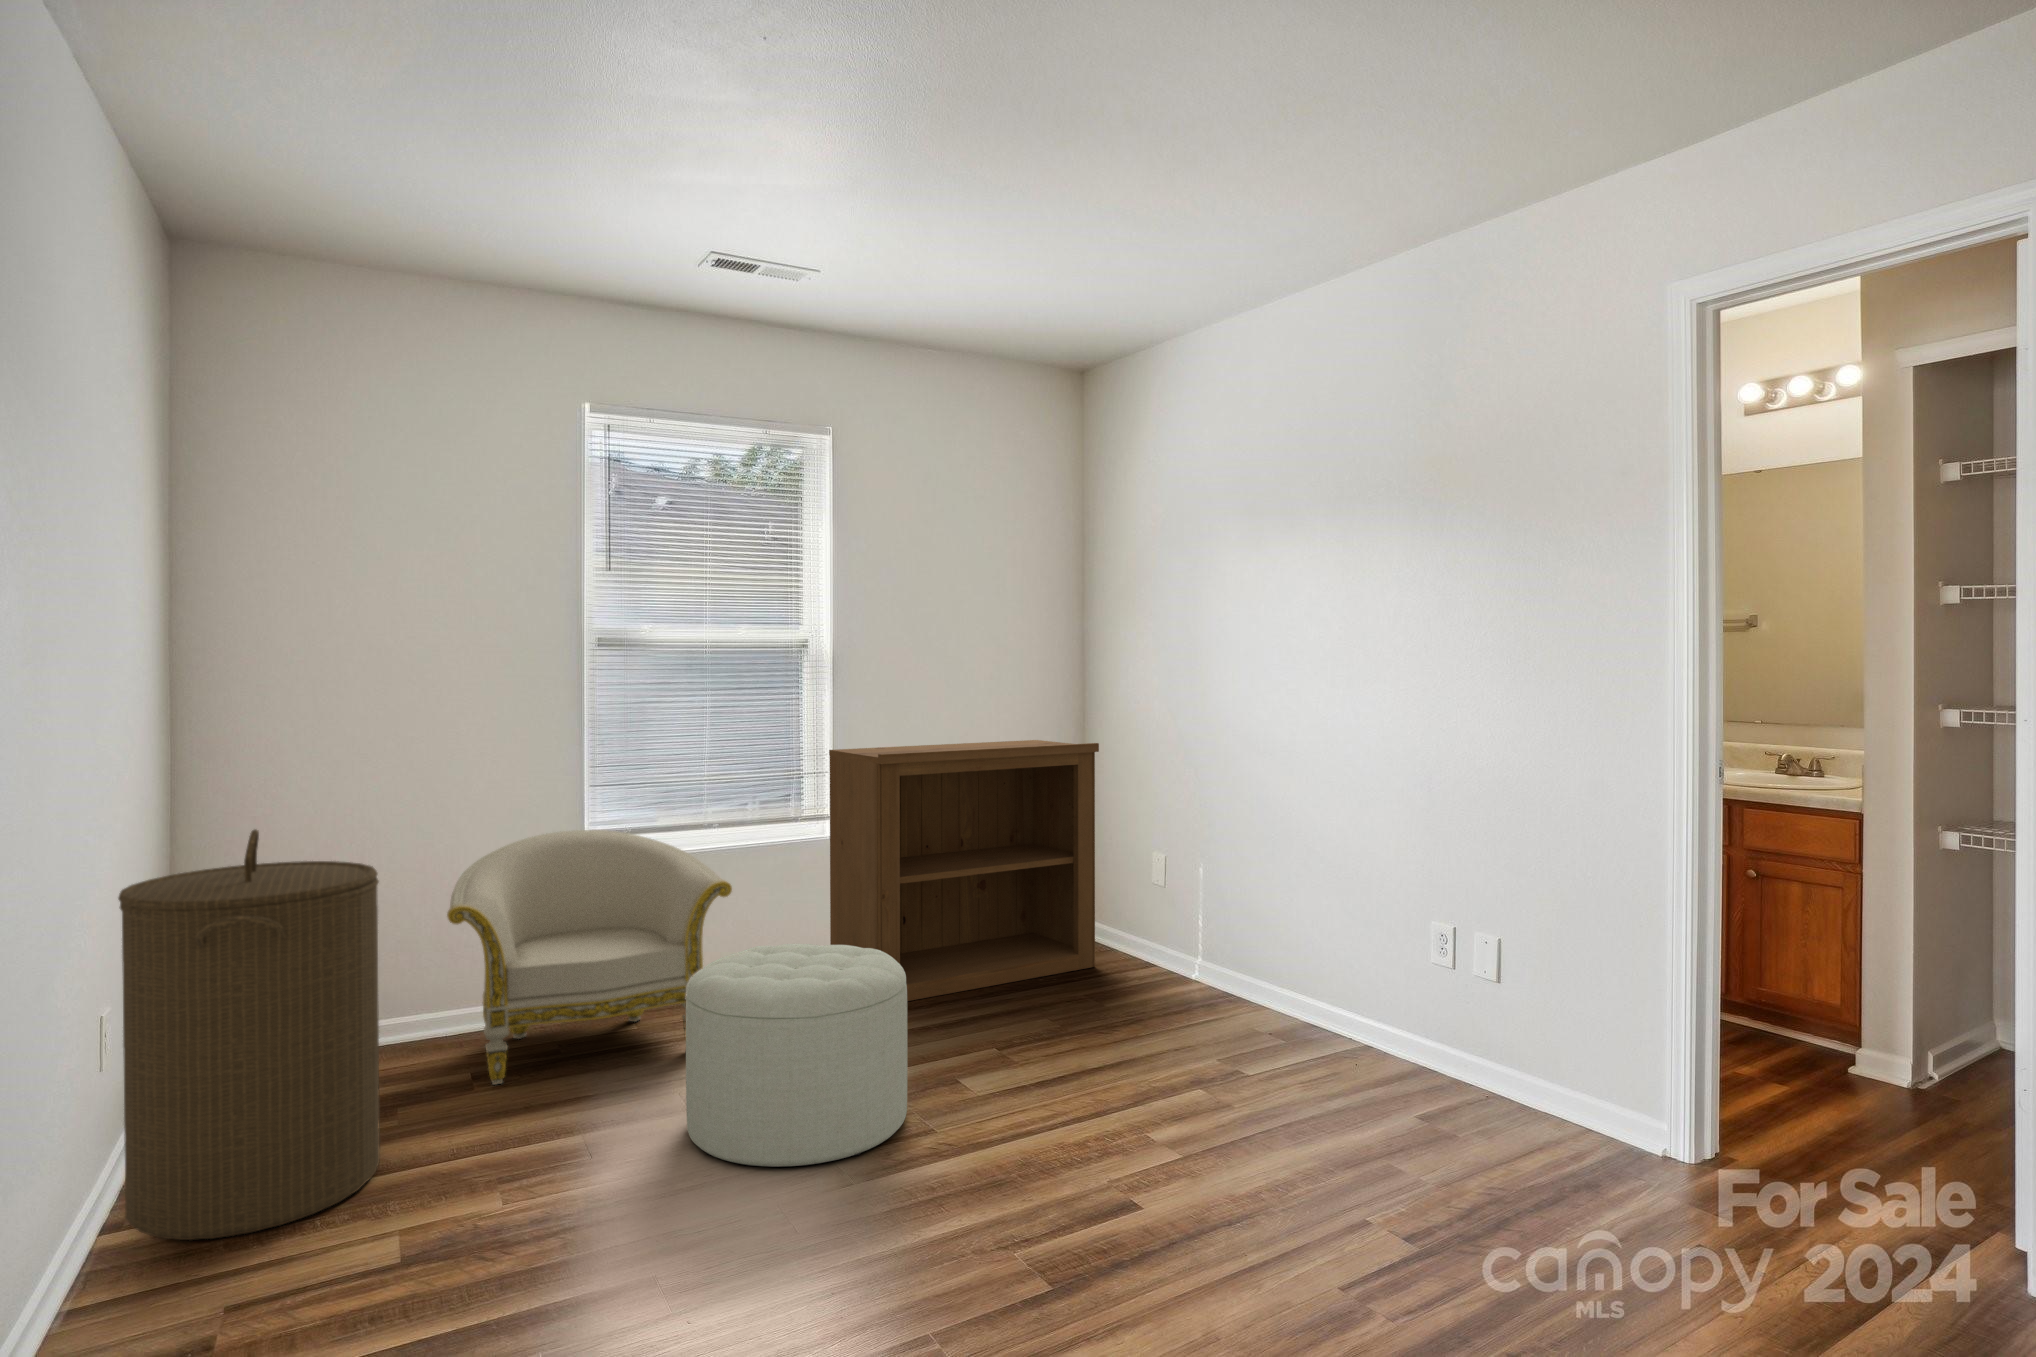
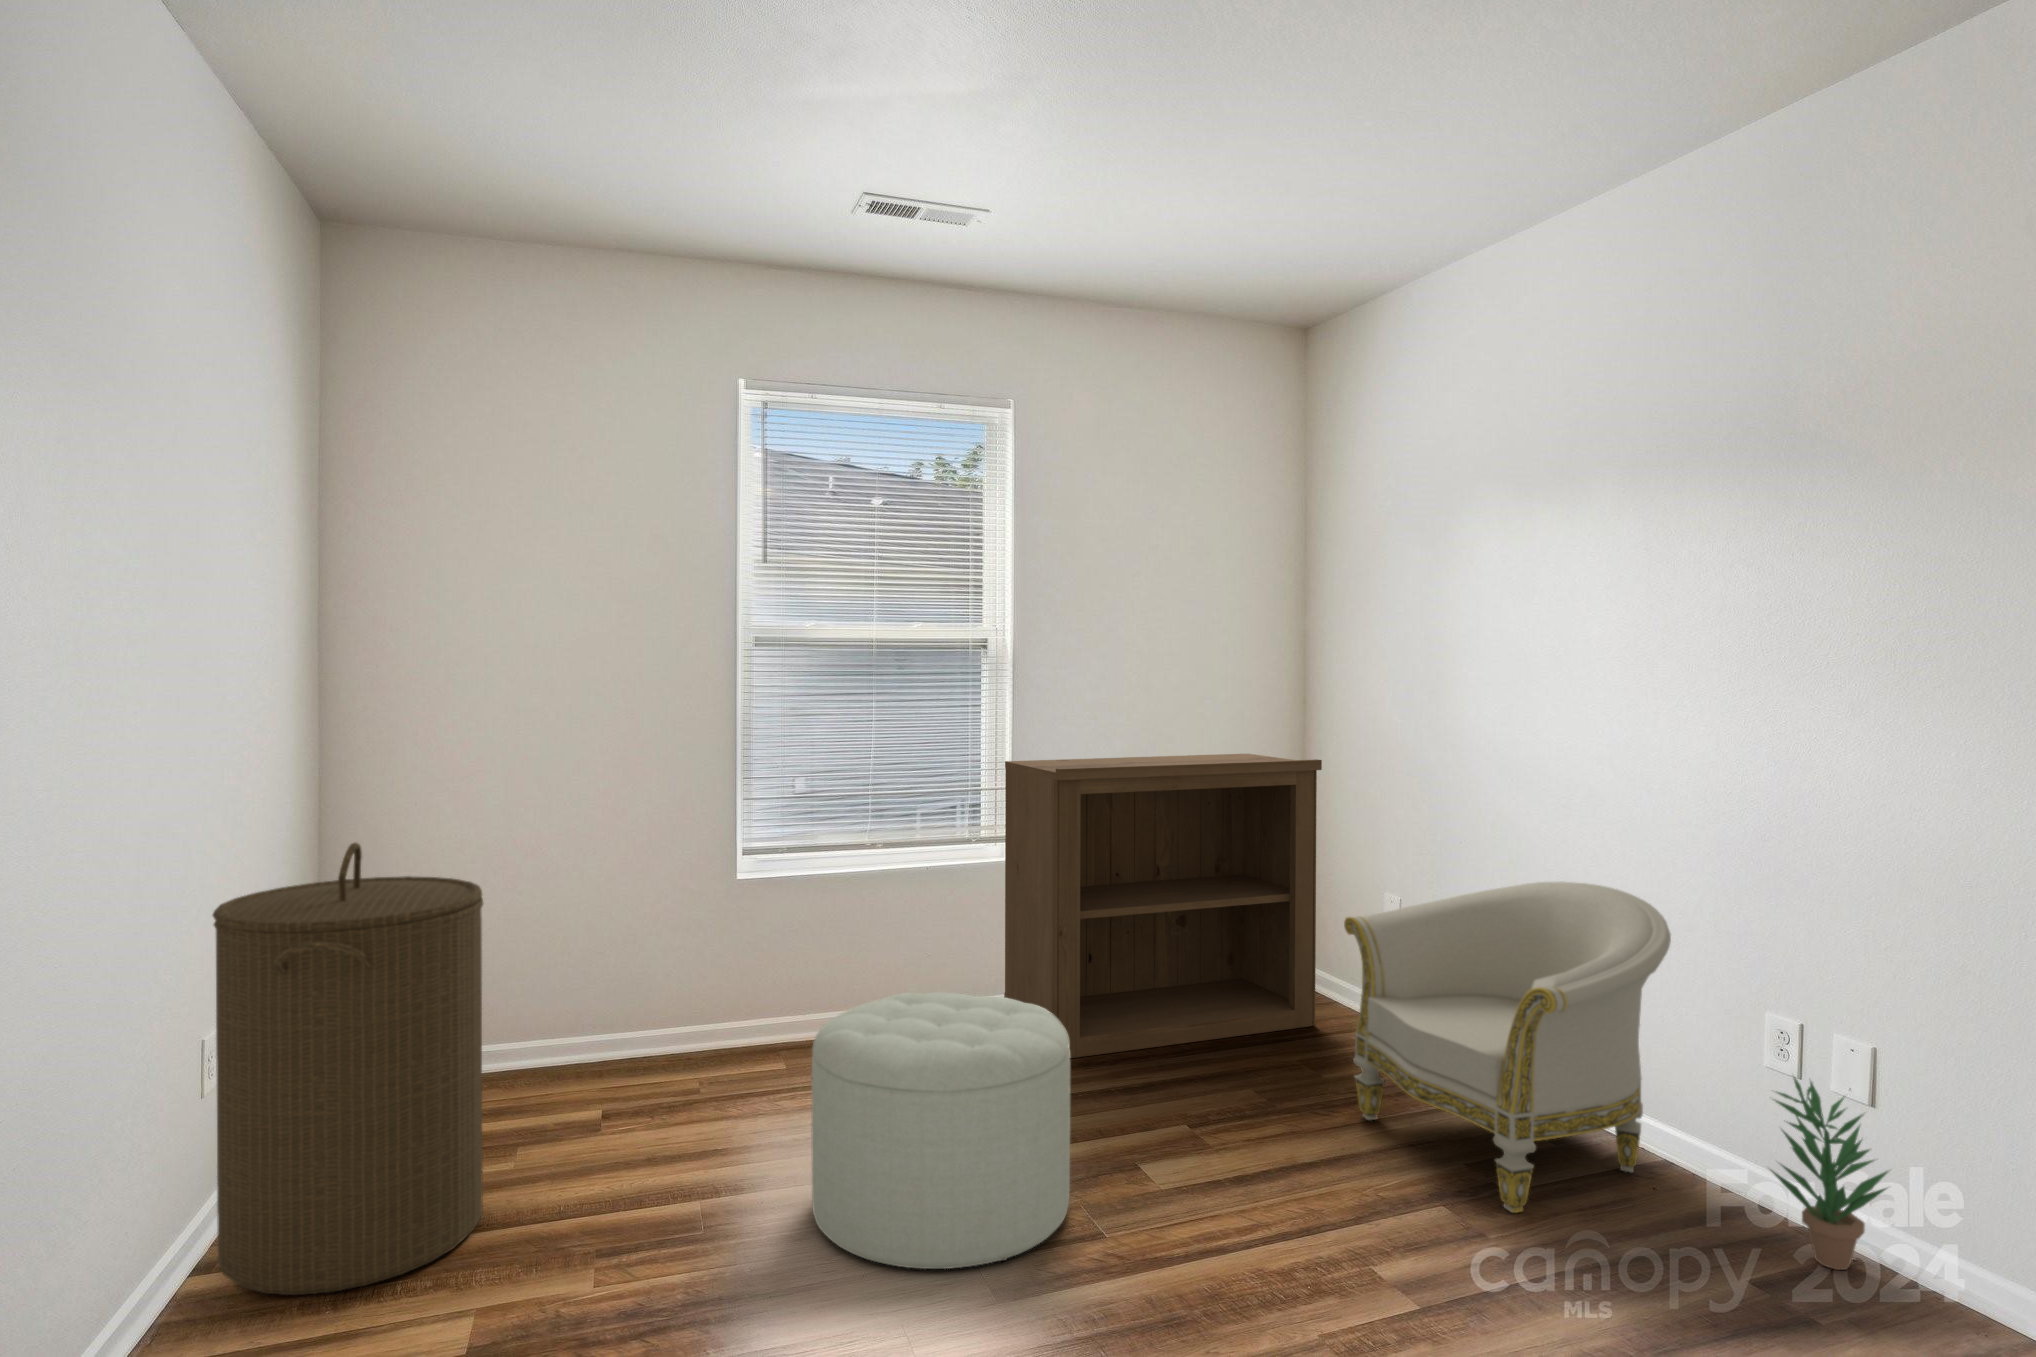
armchair: present [447,830,732,1085] -> present [1344,882,1671,1213]
potted plant: none [1429,964,1512,1106] -> present [1771,1078,1888,1270]

